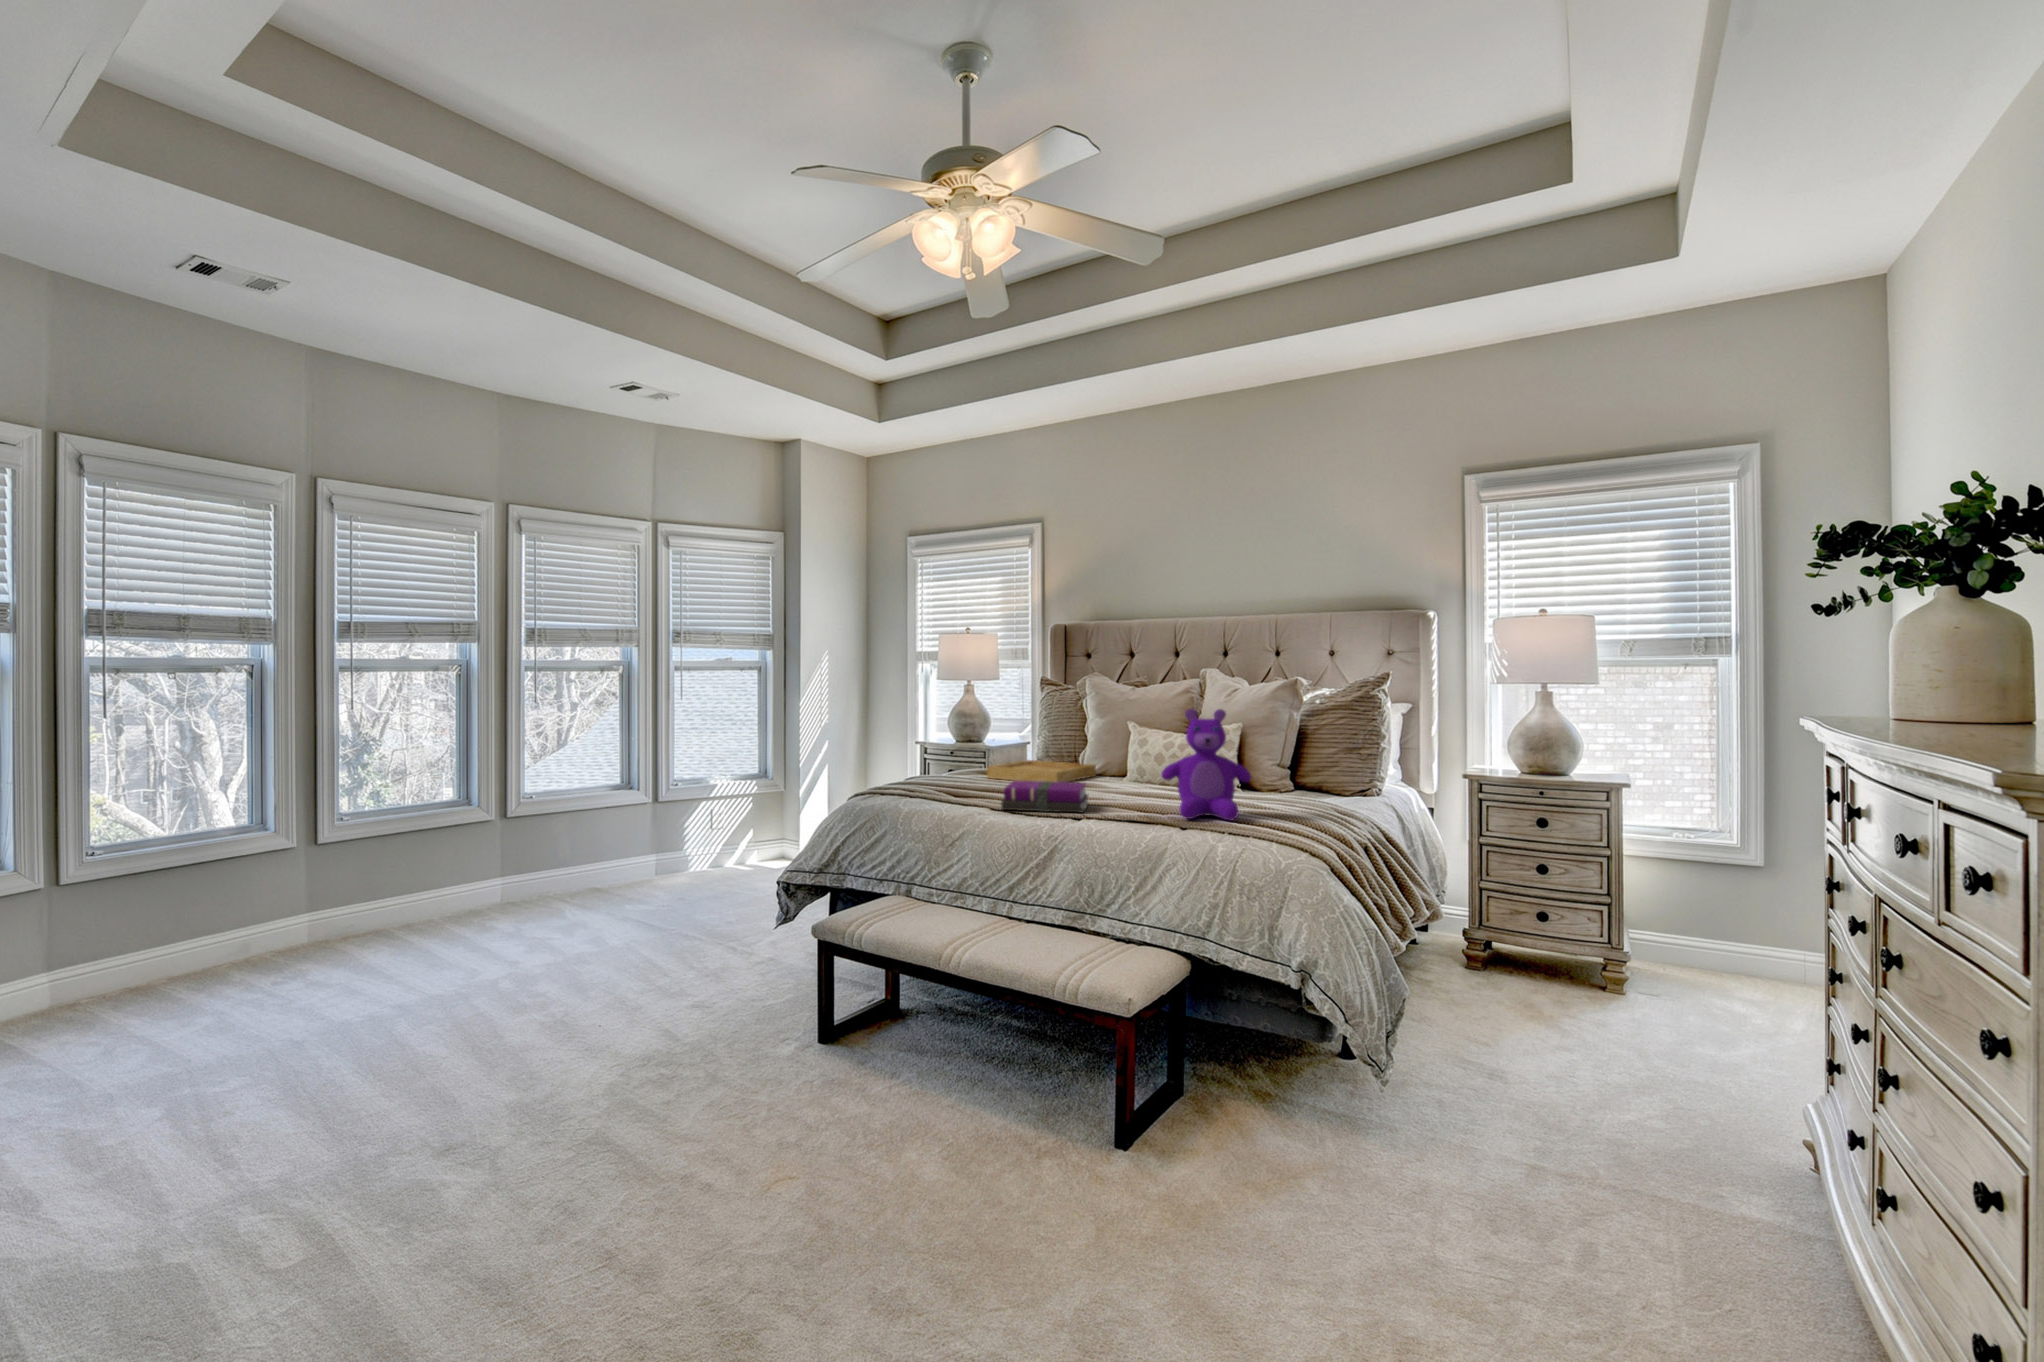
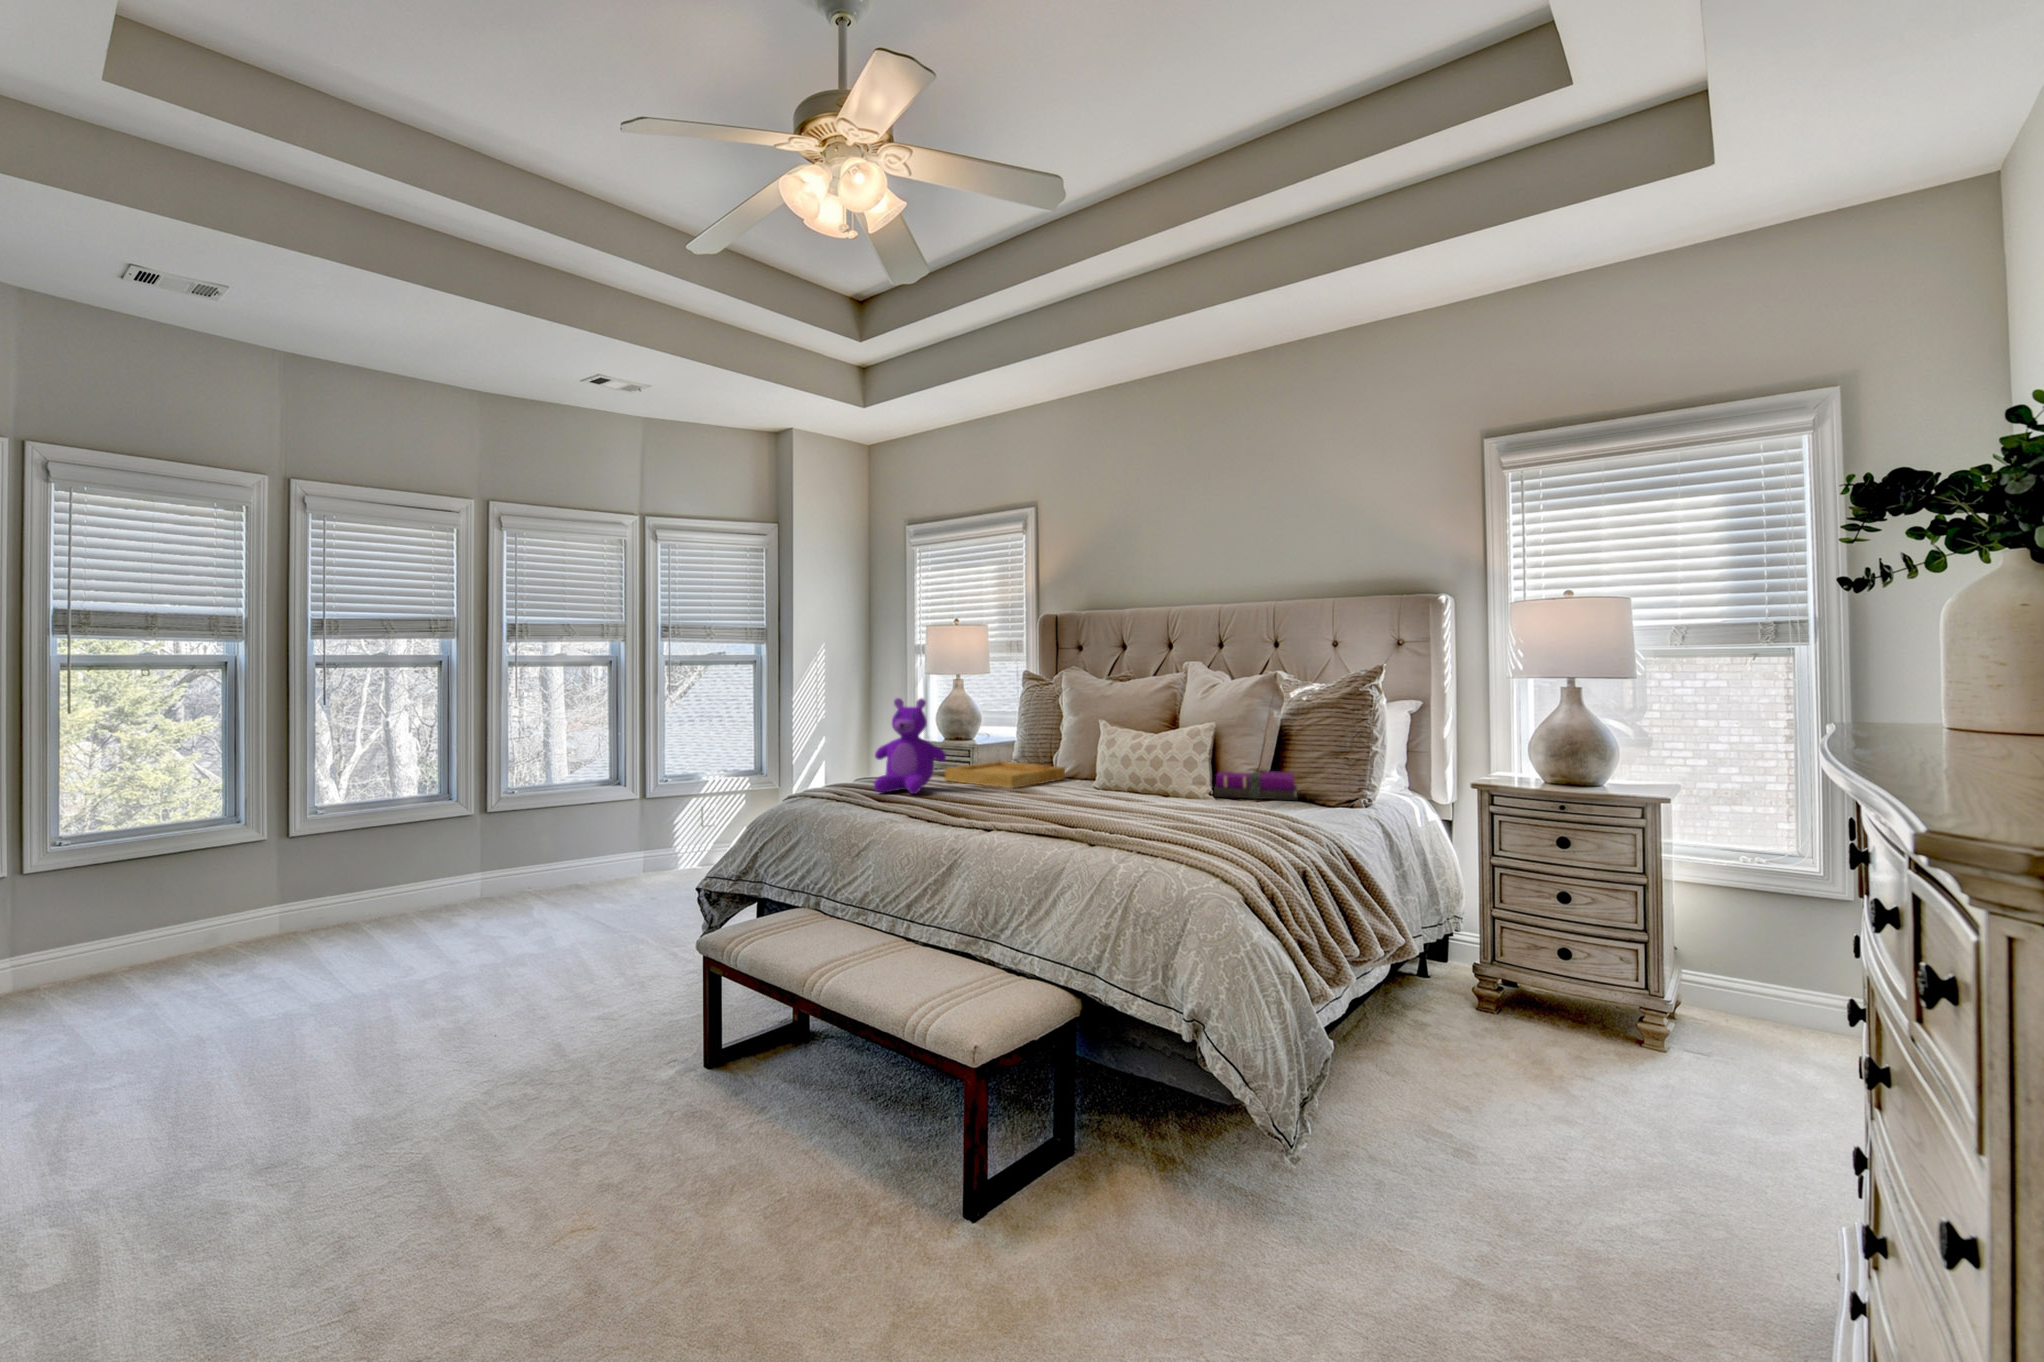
teddy bear: present [1161,709,1251,820] -> present [874,698,946,794]
notebook: present [1001,781,1088,813] -> present [1214,770,1297,800]

